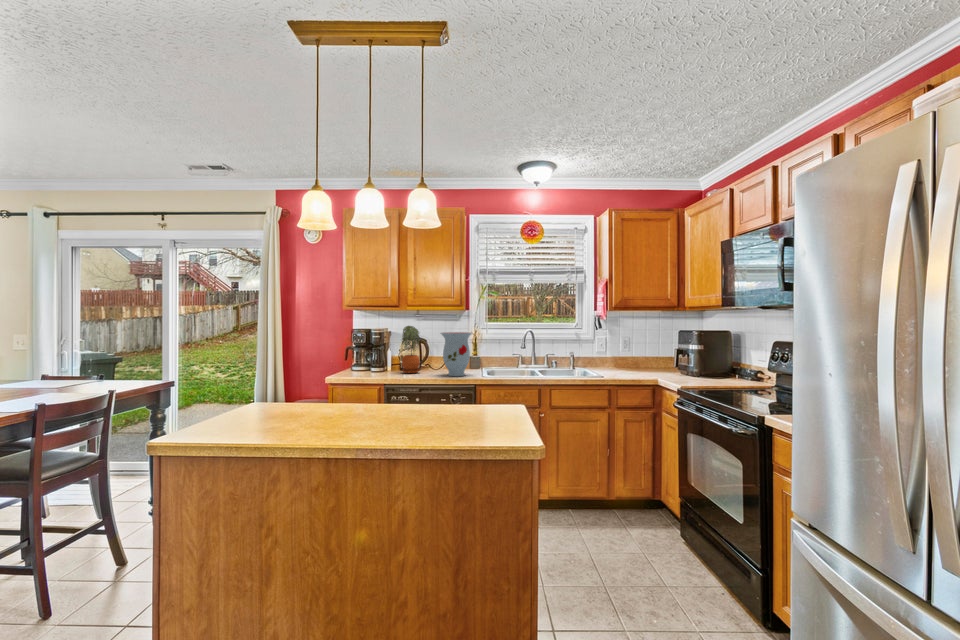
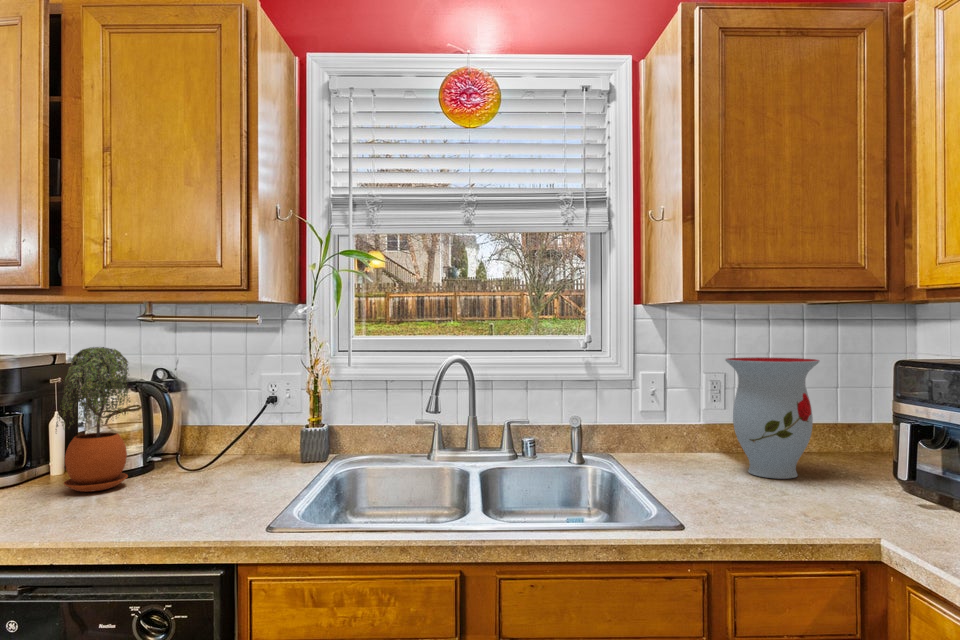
vase: present [441,332,472,376] -> present [725,357,820,479]

